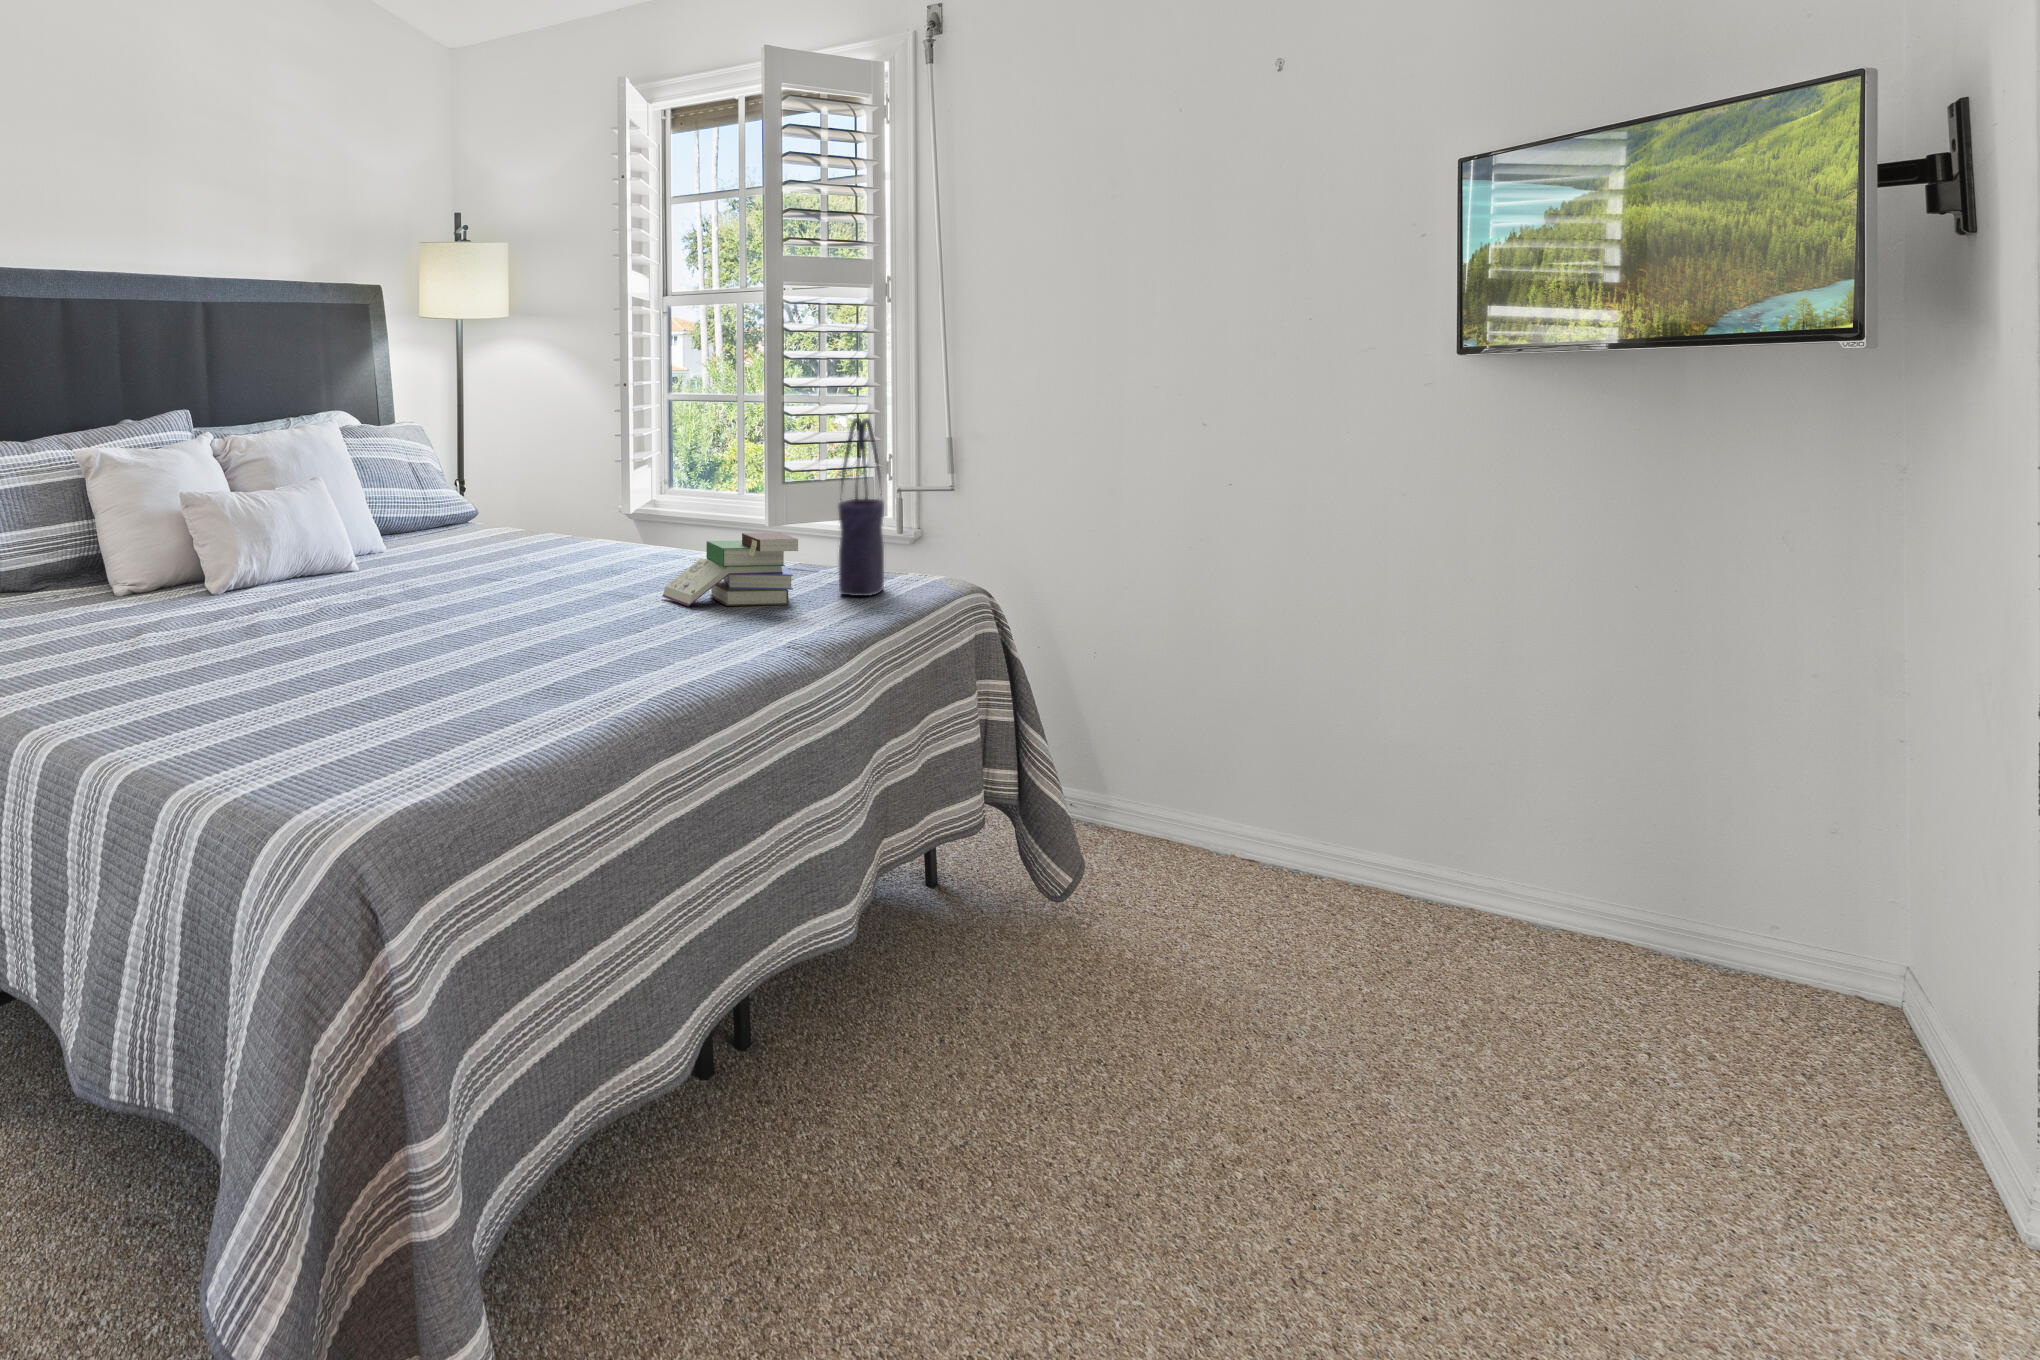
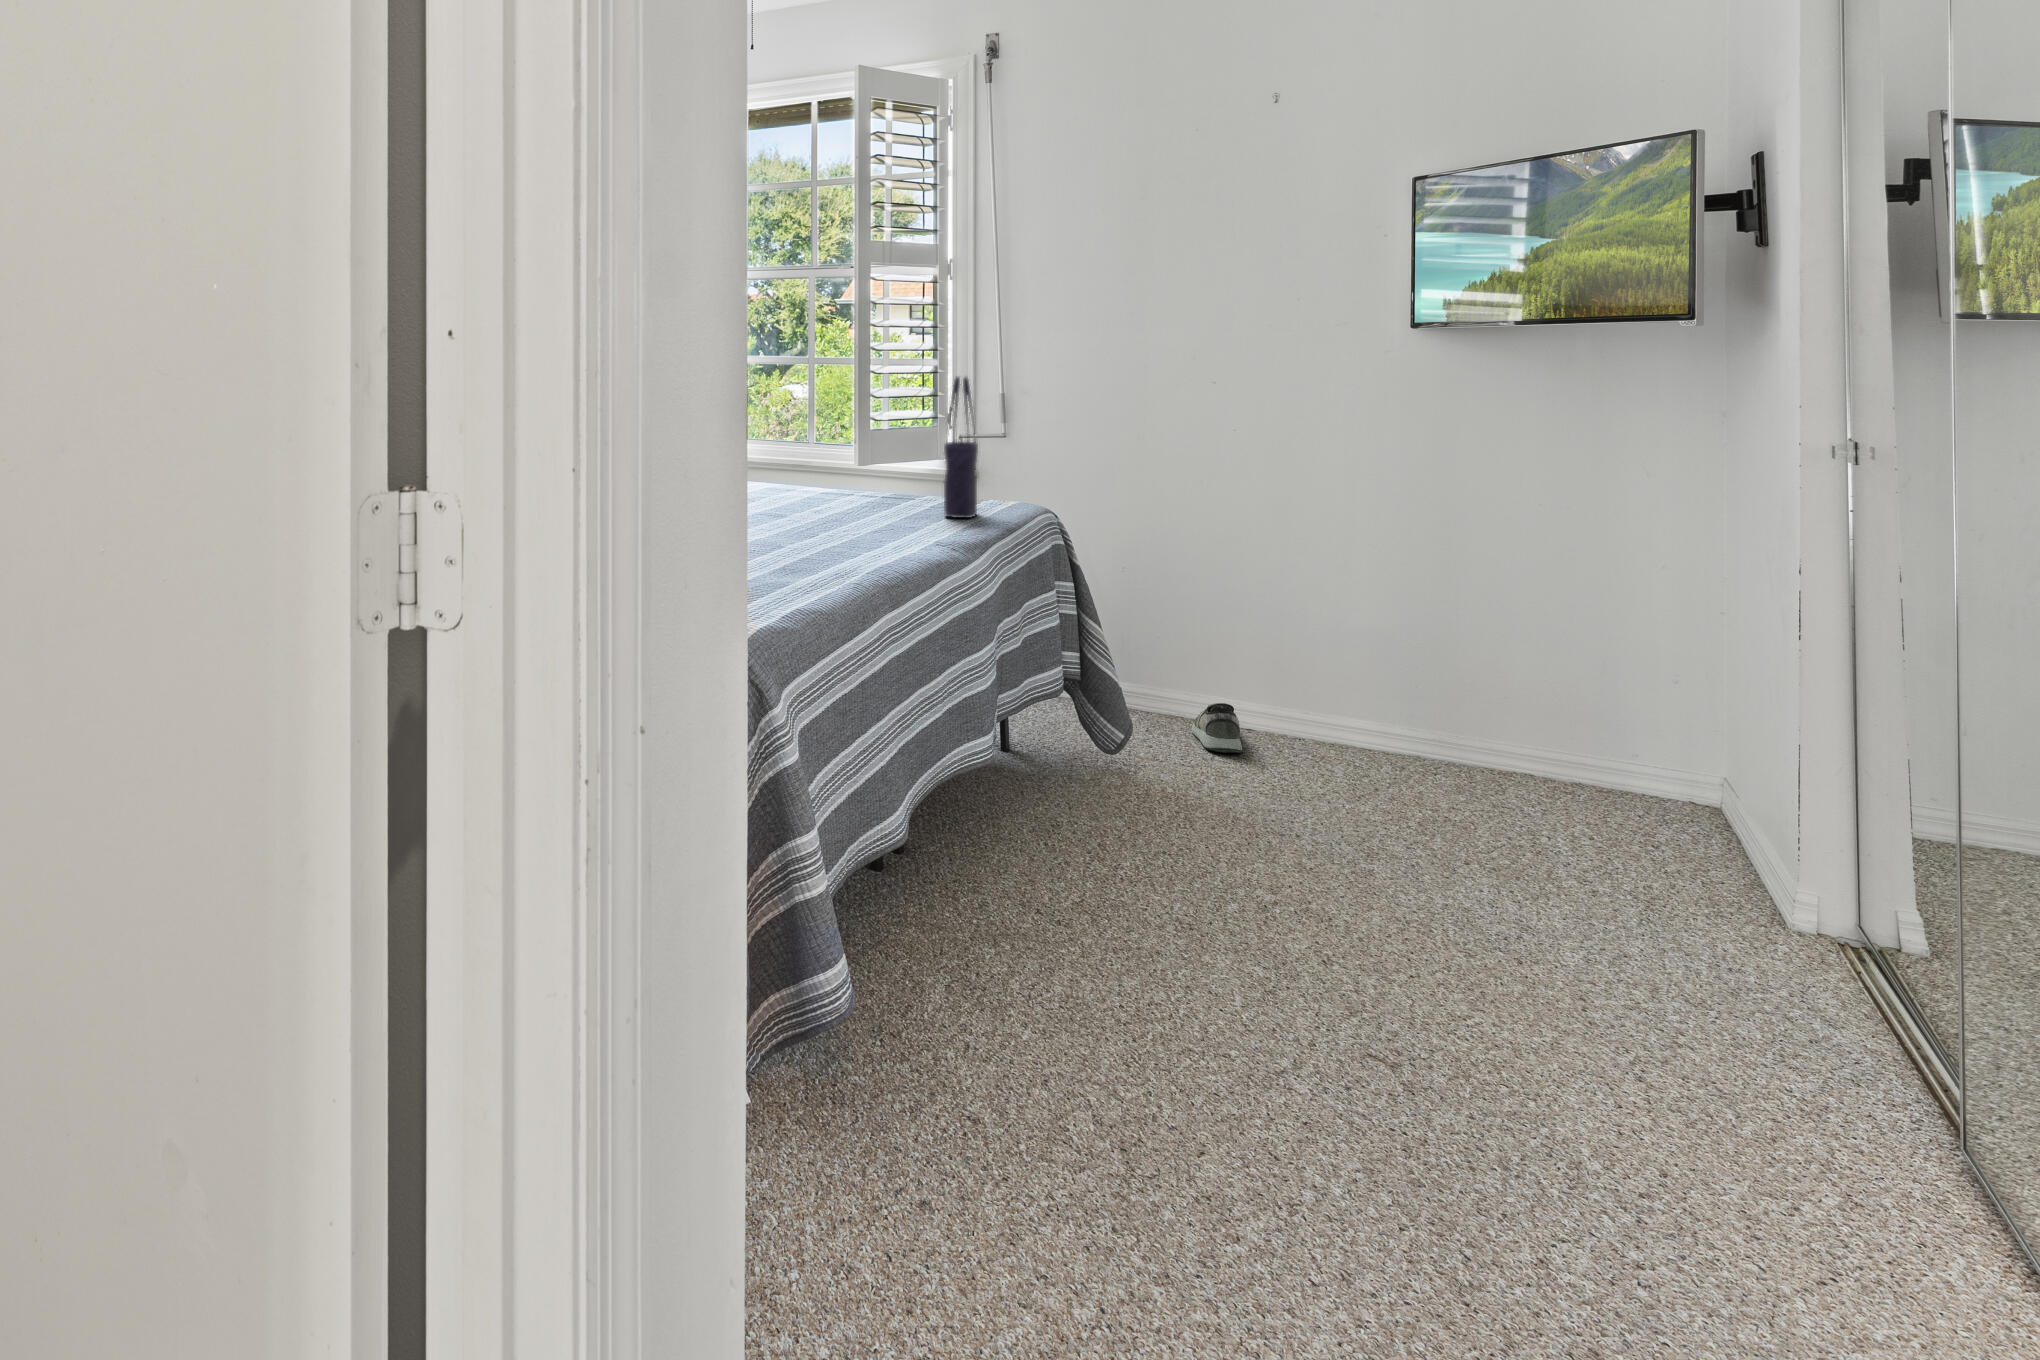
book: present [662,533,798,606] -> none [805,468,922,525]
shoe: none [1174,812,1234,895] -> present [1191,703,1242,752]

